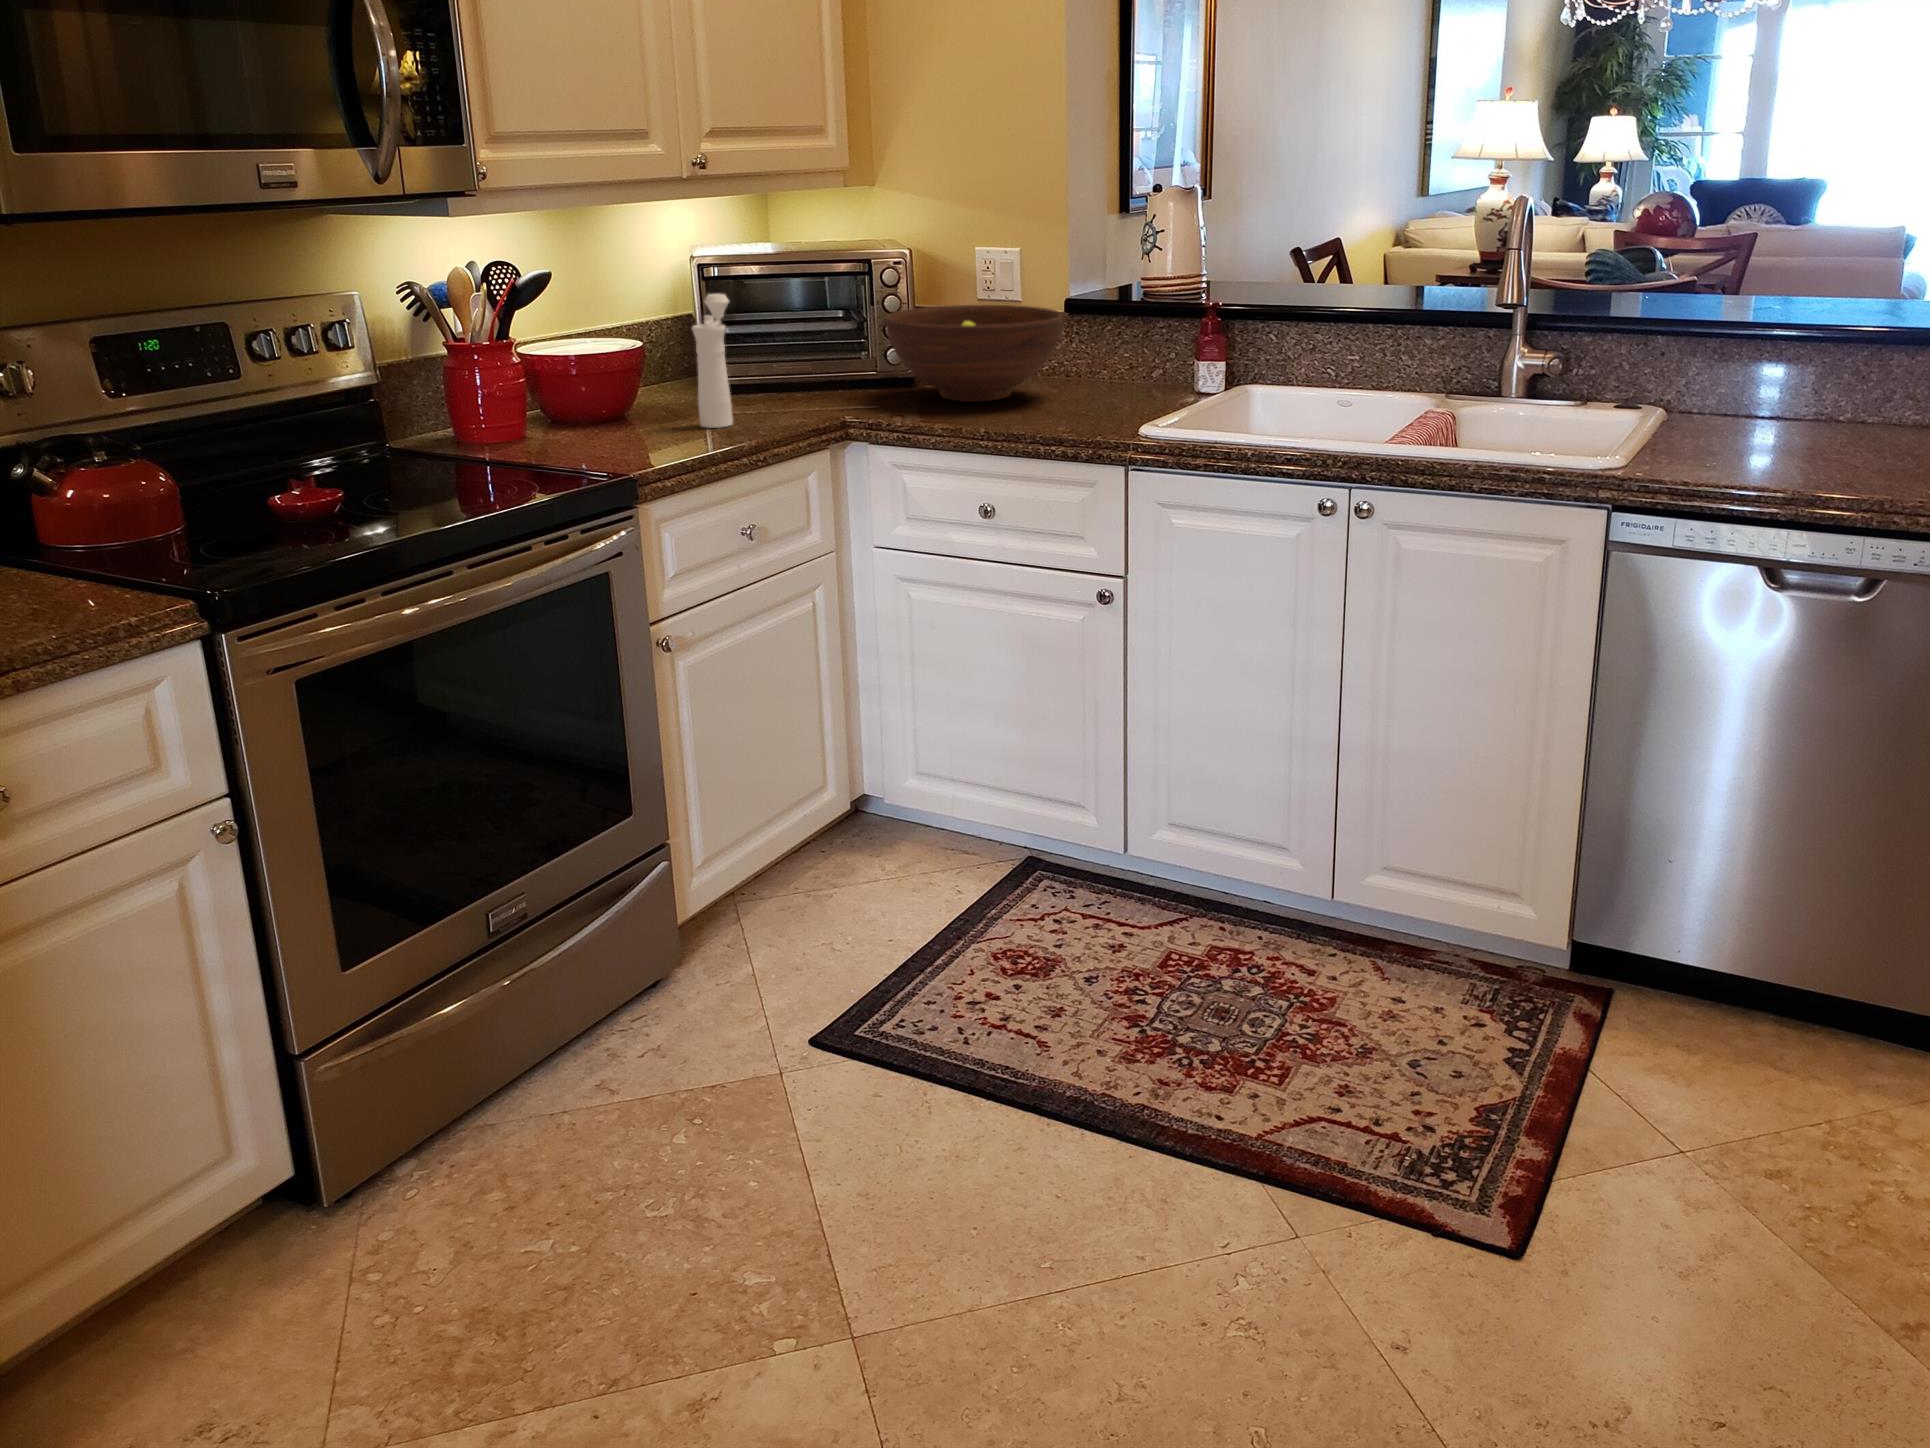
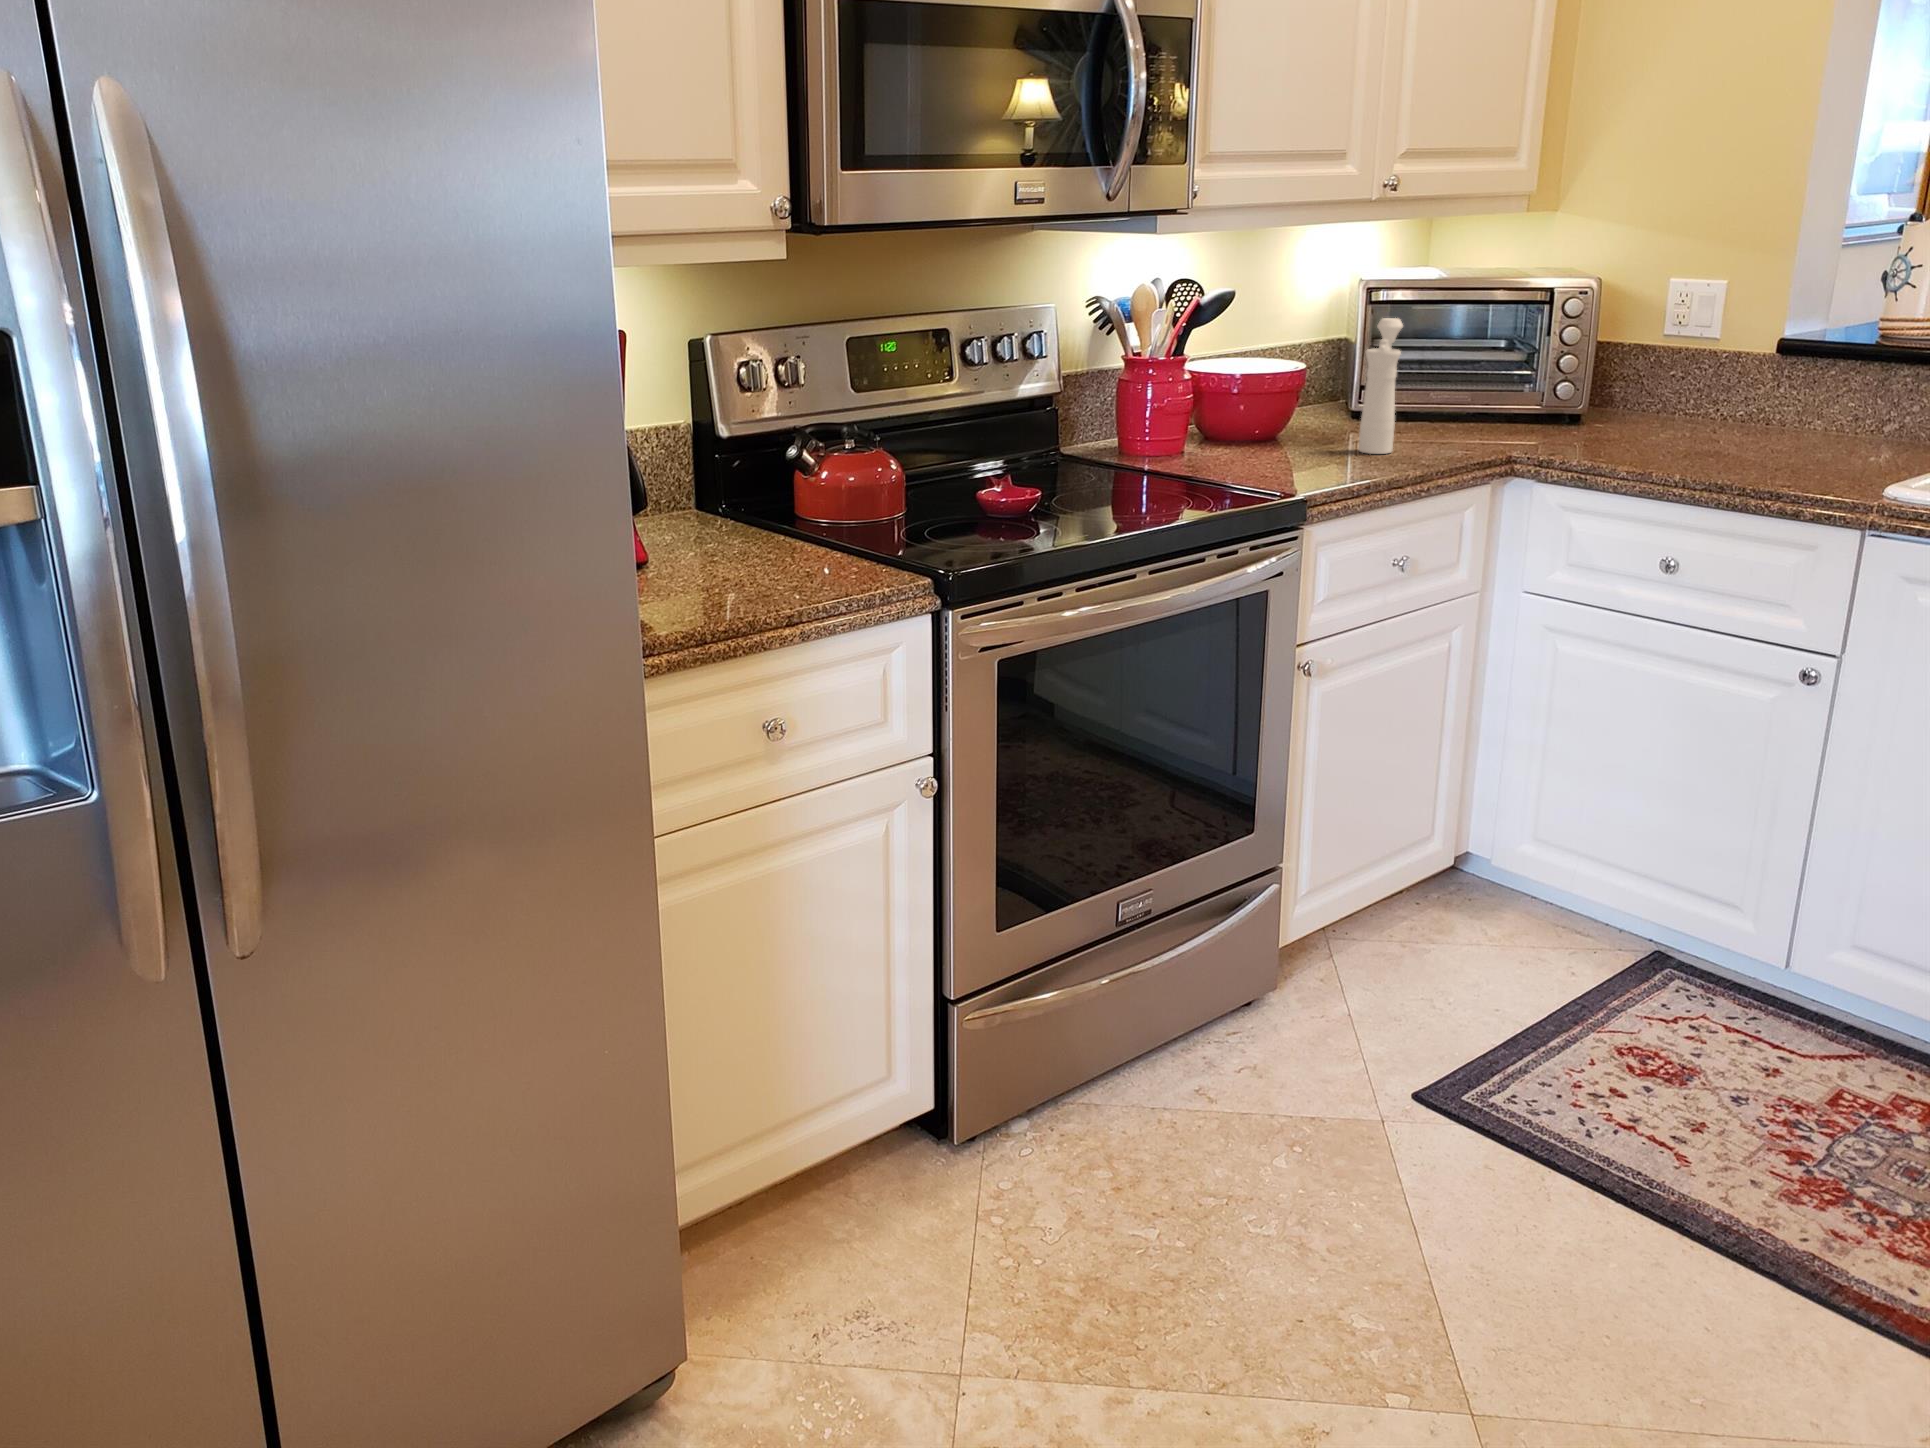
fruit bowl: present [885,305,1063,402] -> none [1566,340,1782,445]

